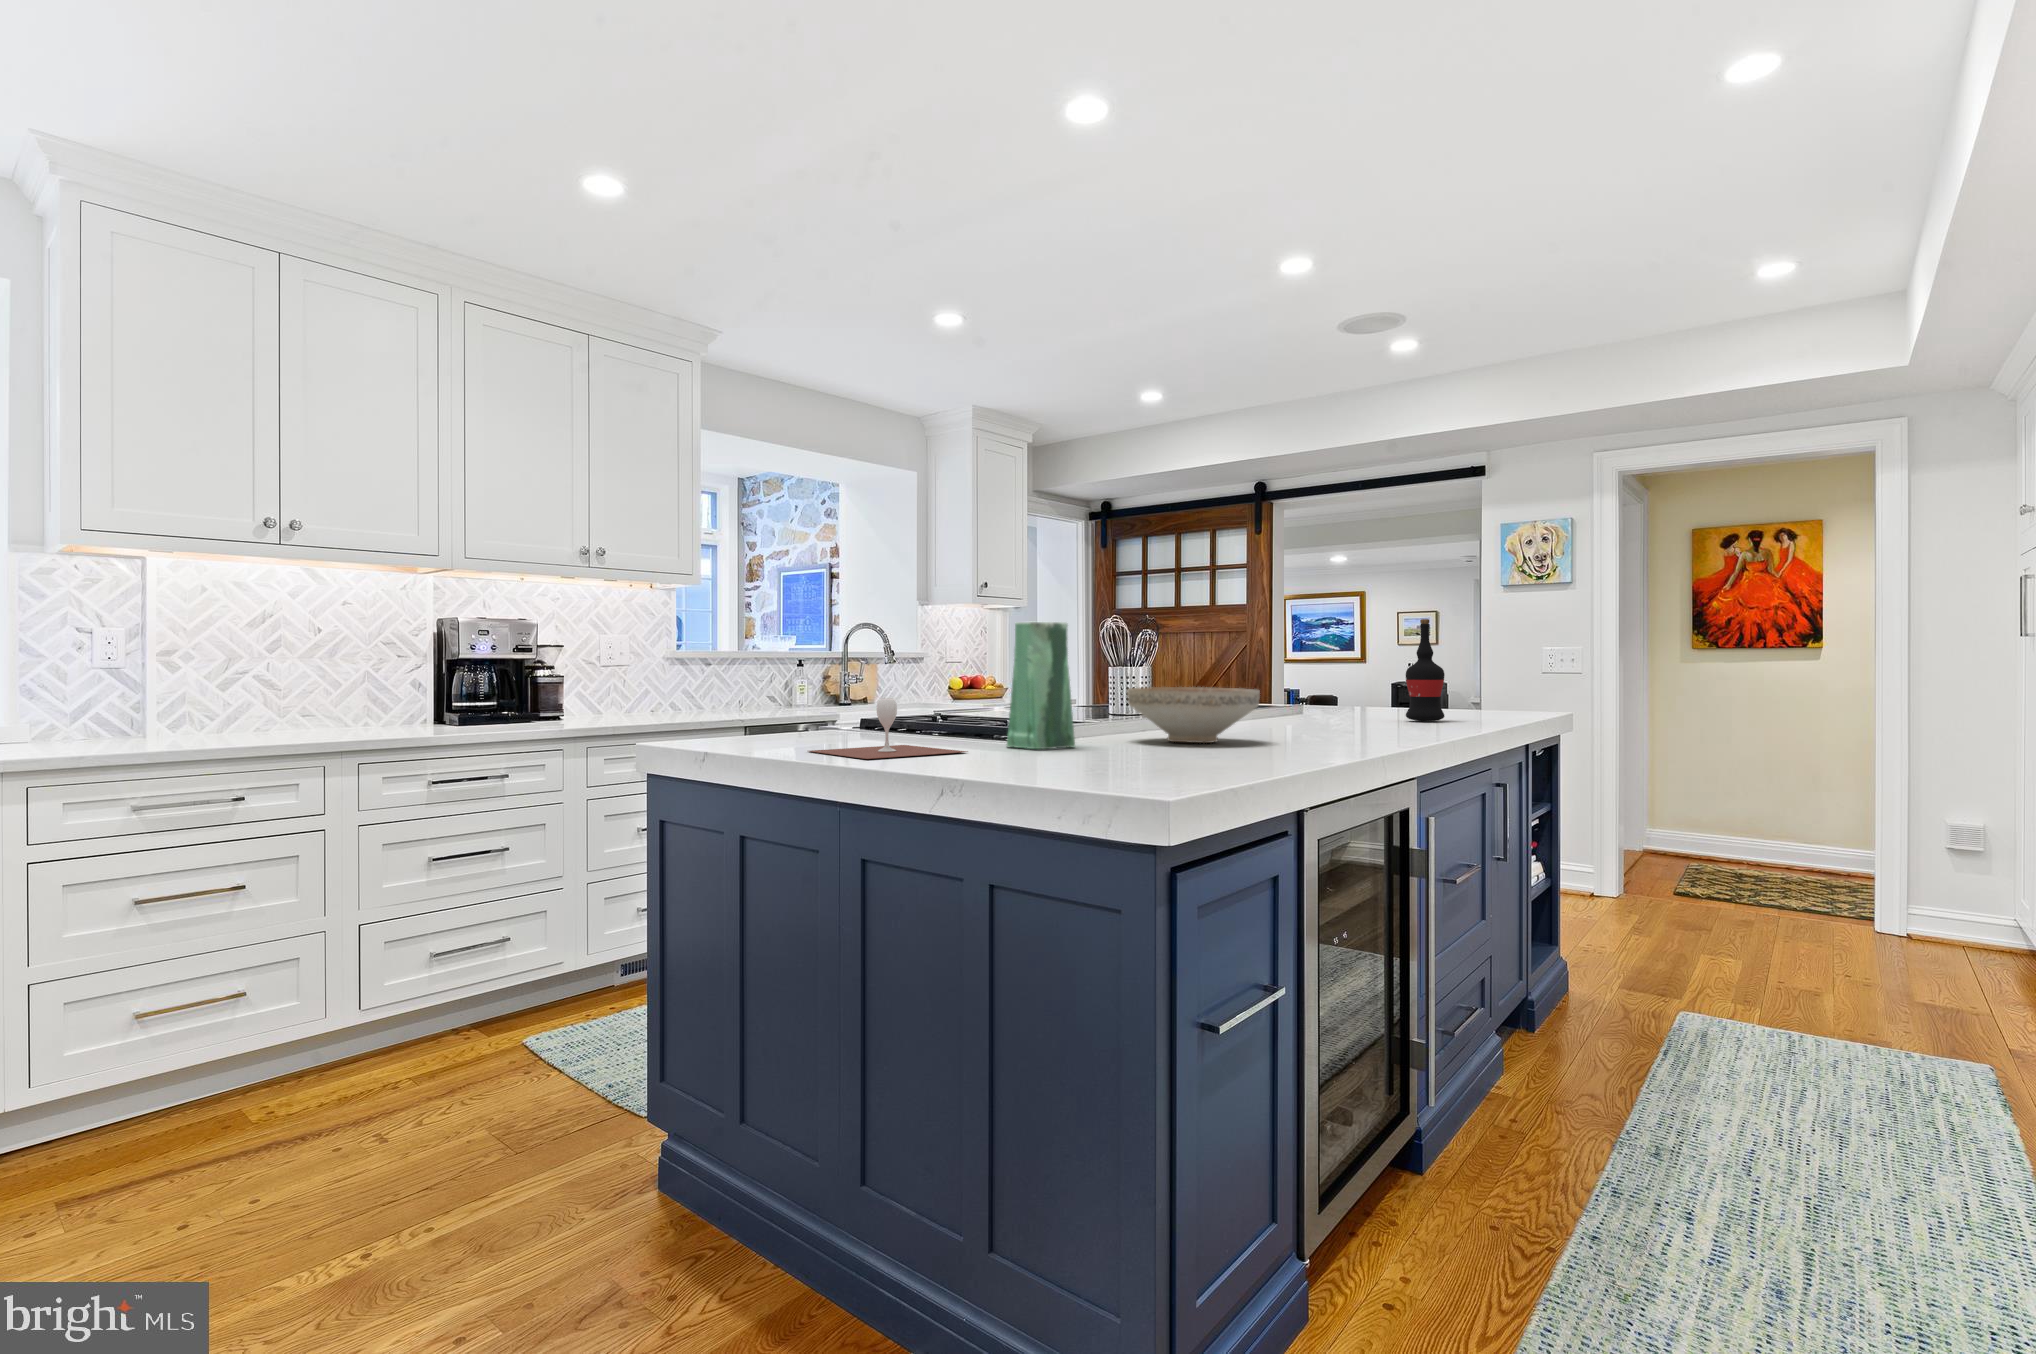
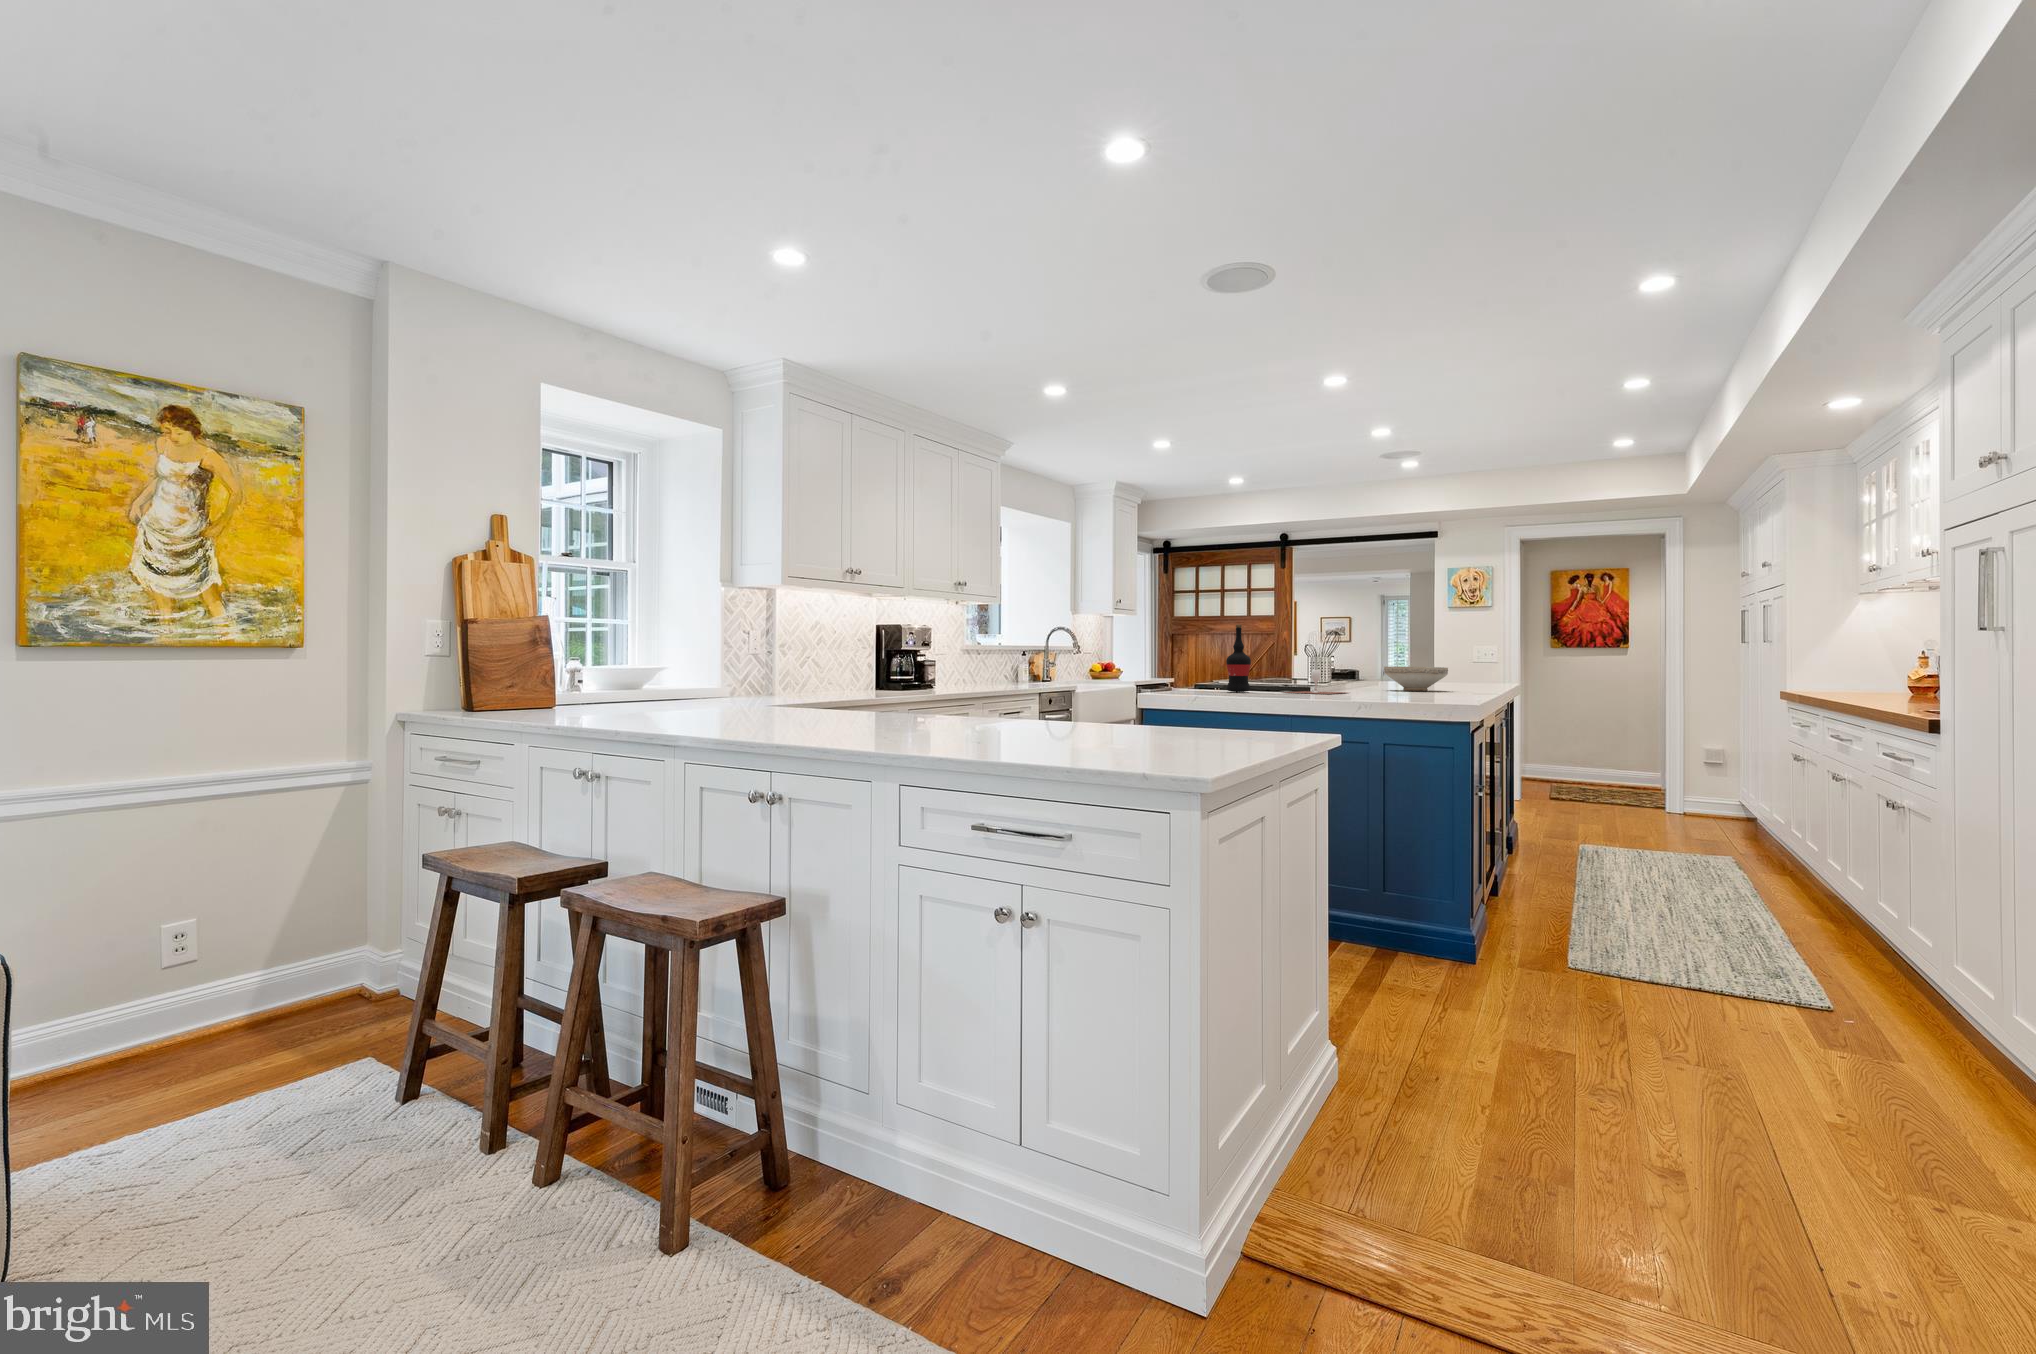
wine bottle: present [1406,619,1445,721] -> present [1226,624,1251,692]
vase: present [1007,621,1075,749] -> none [1350,637,1380,692]

